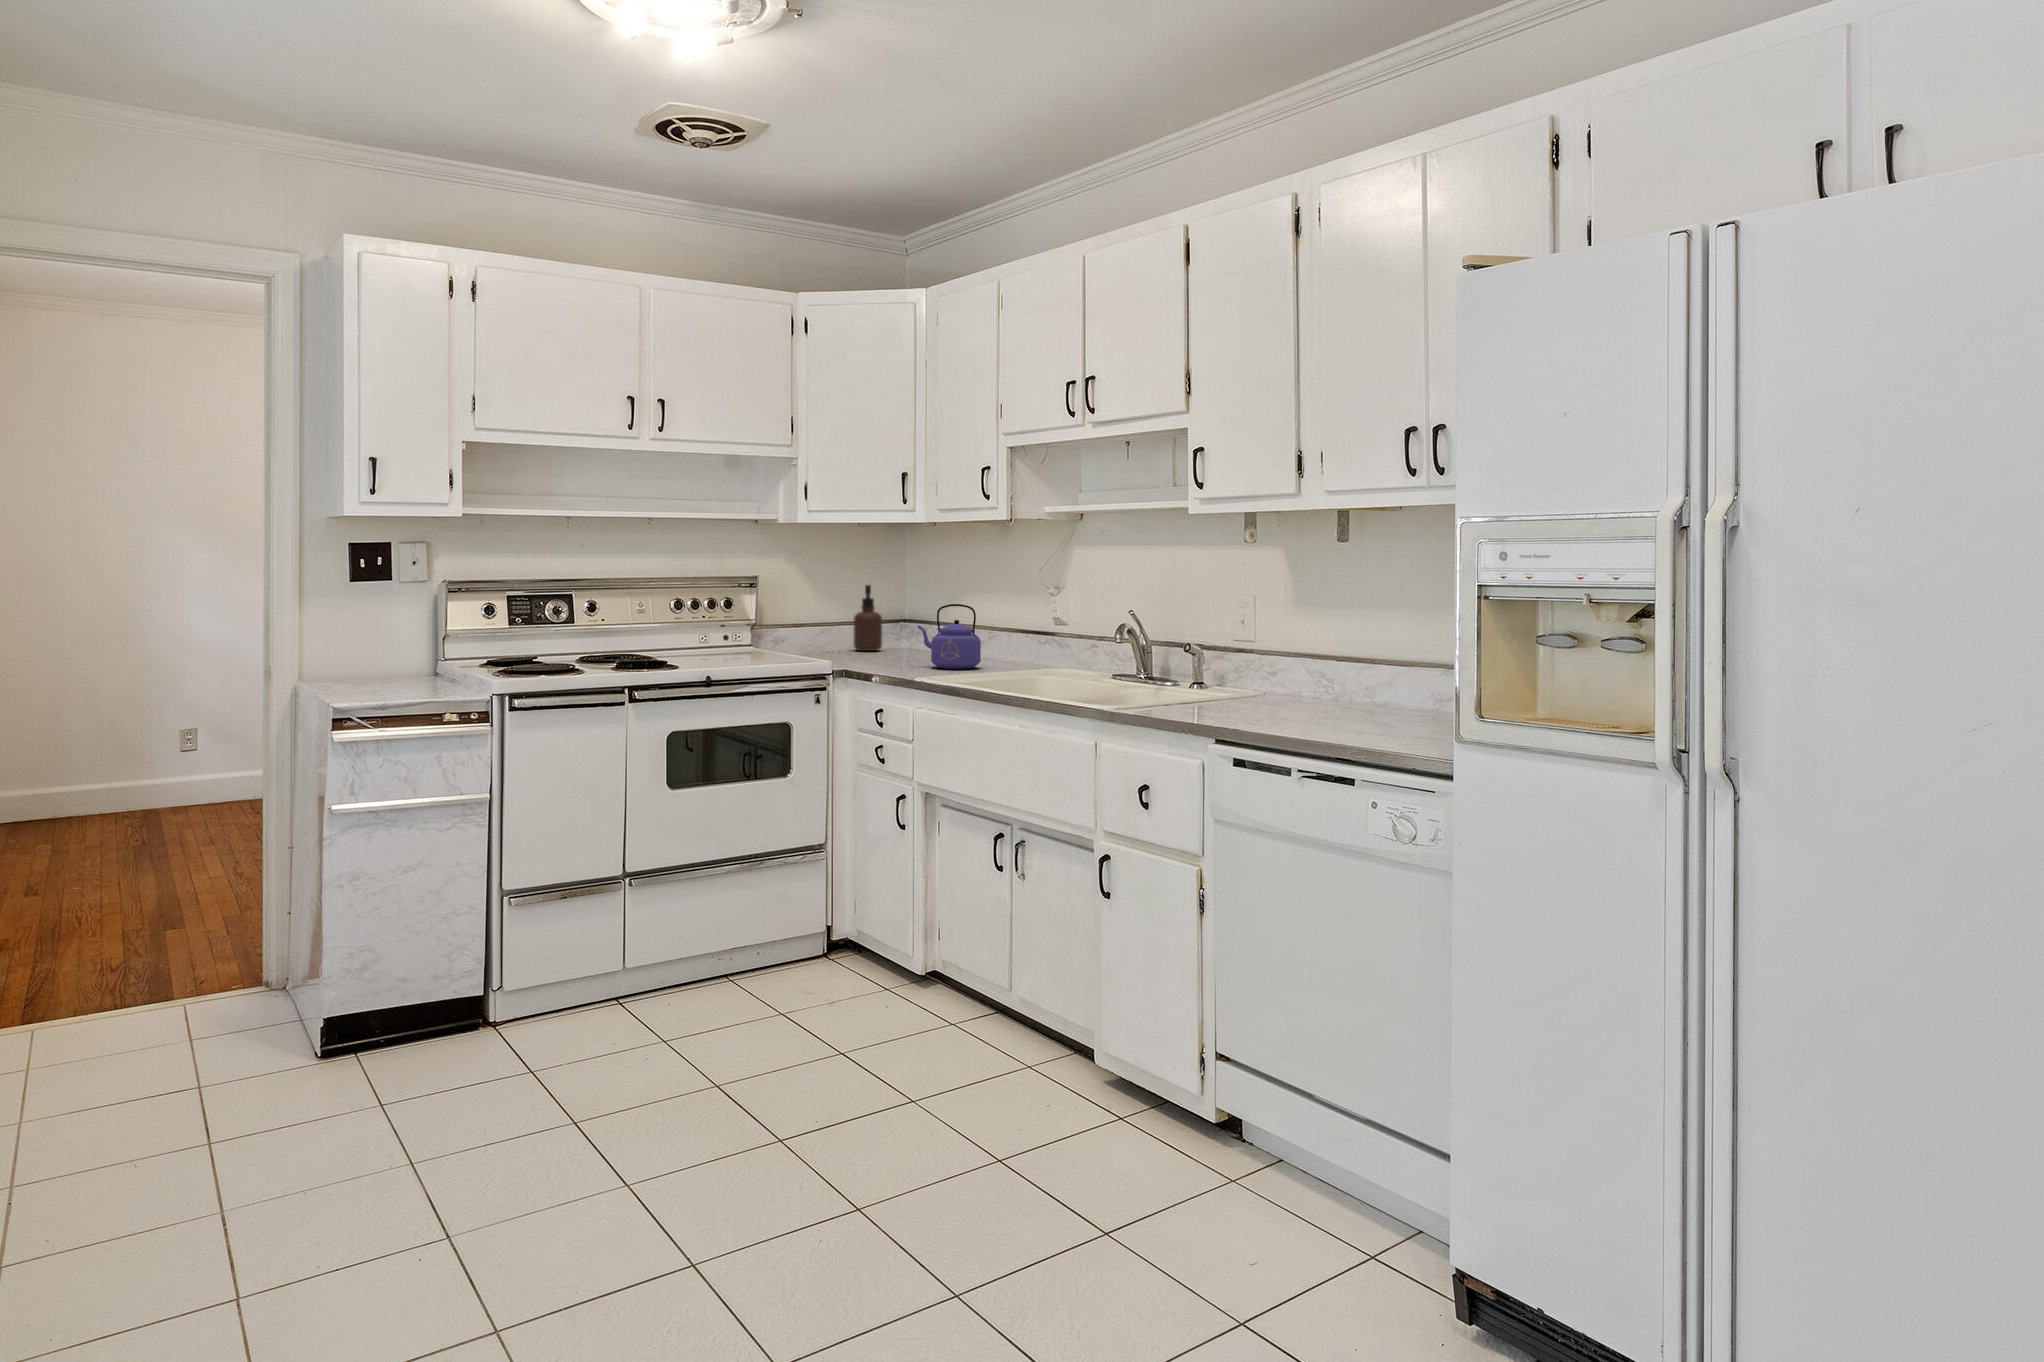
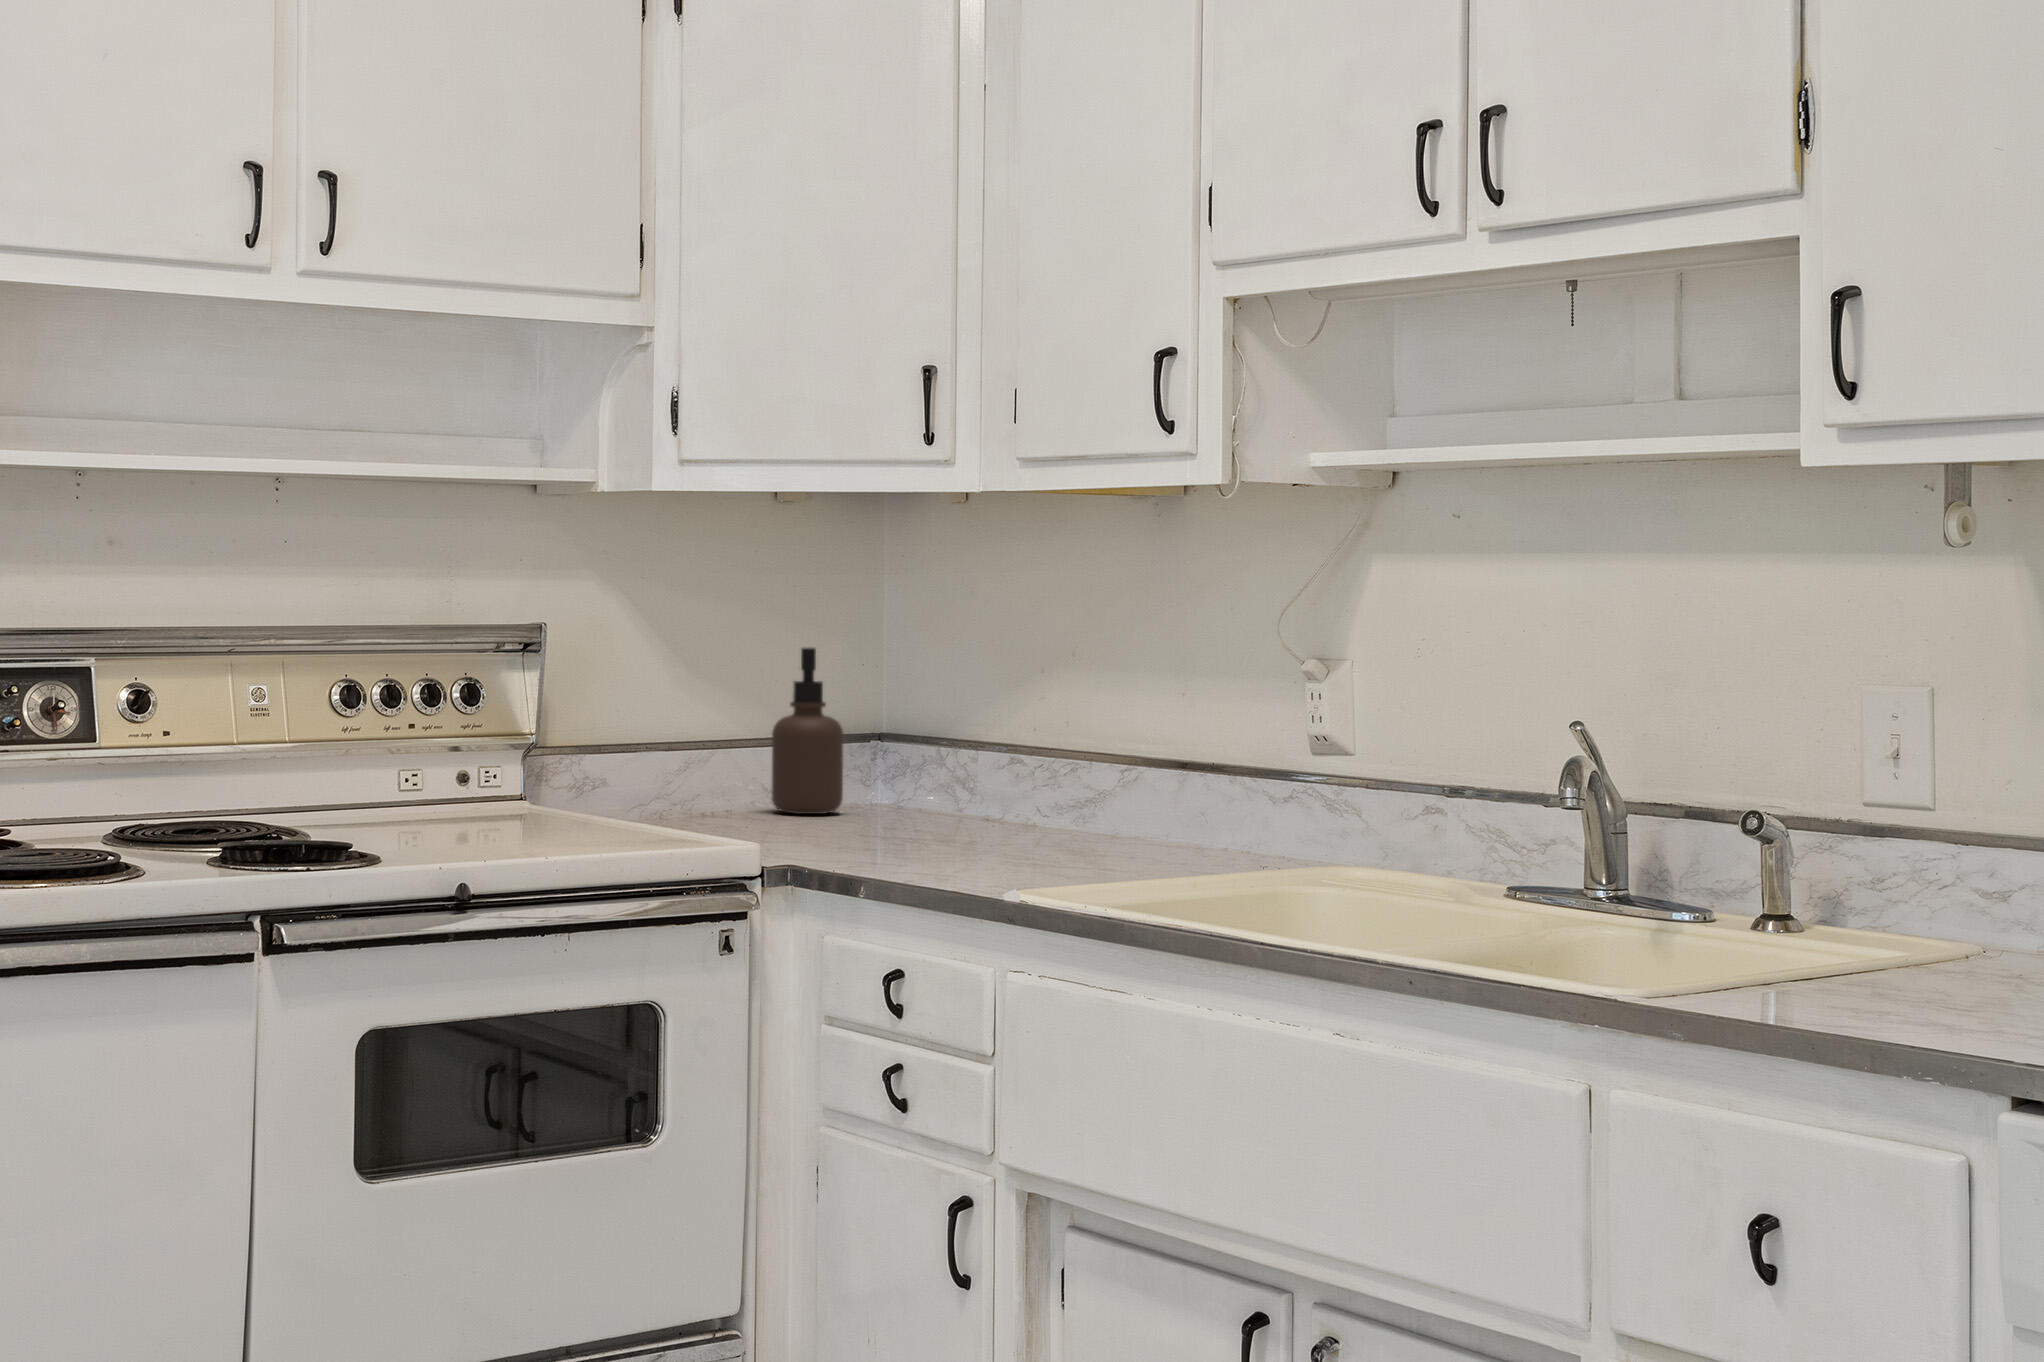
kettle: present [918,604,981,669] -> none [974,701,1142,869]

